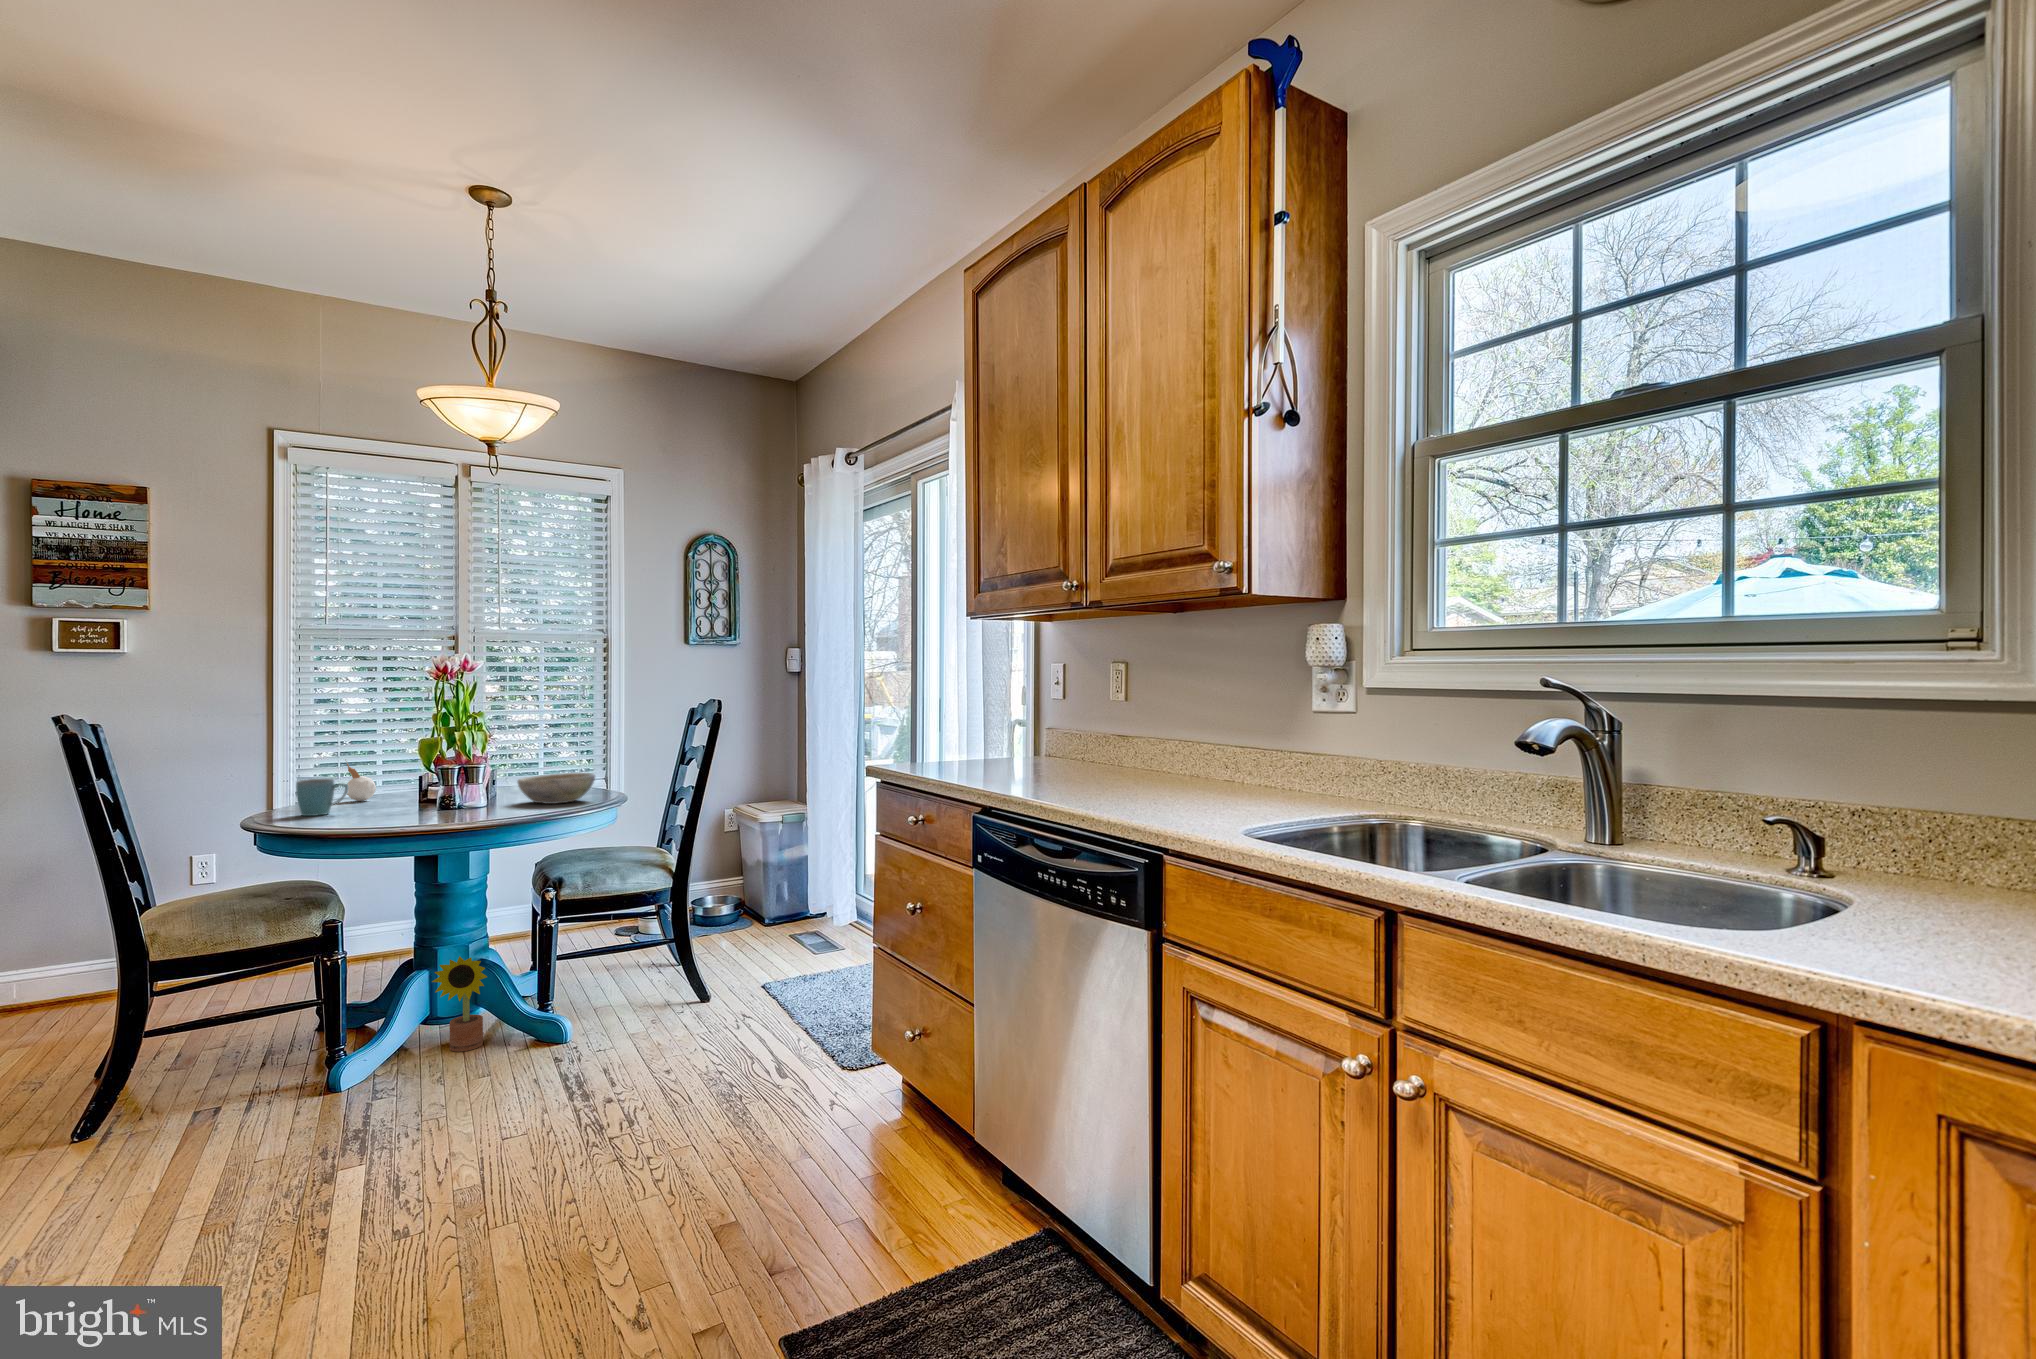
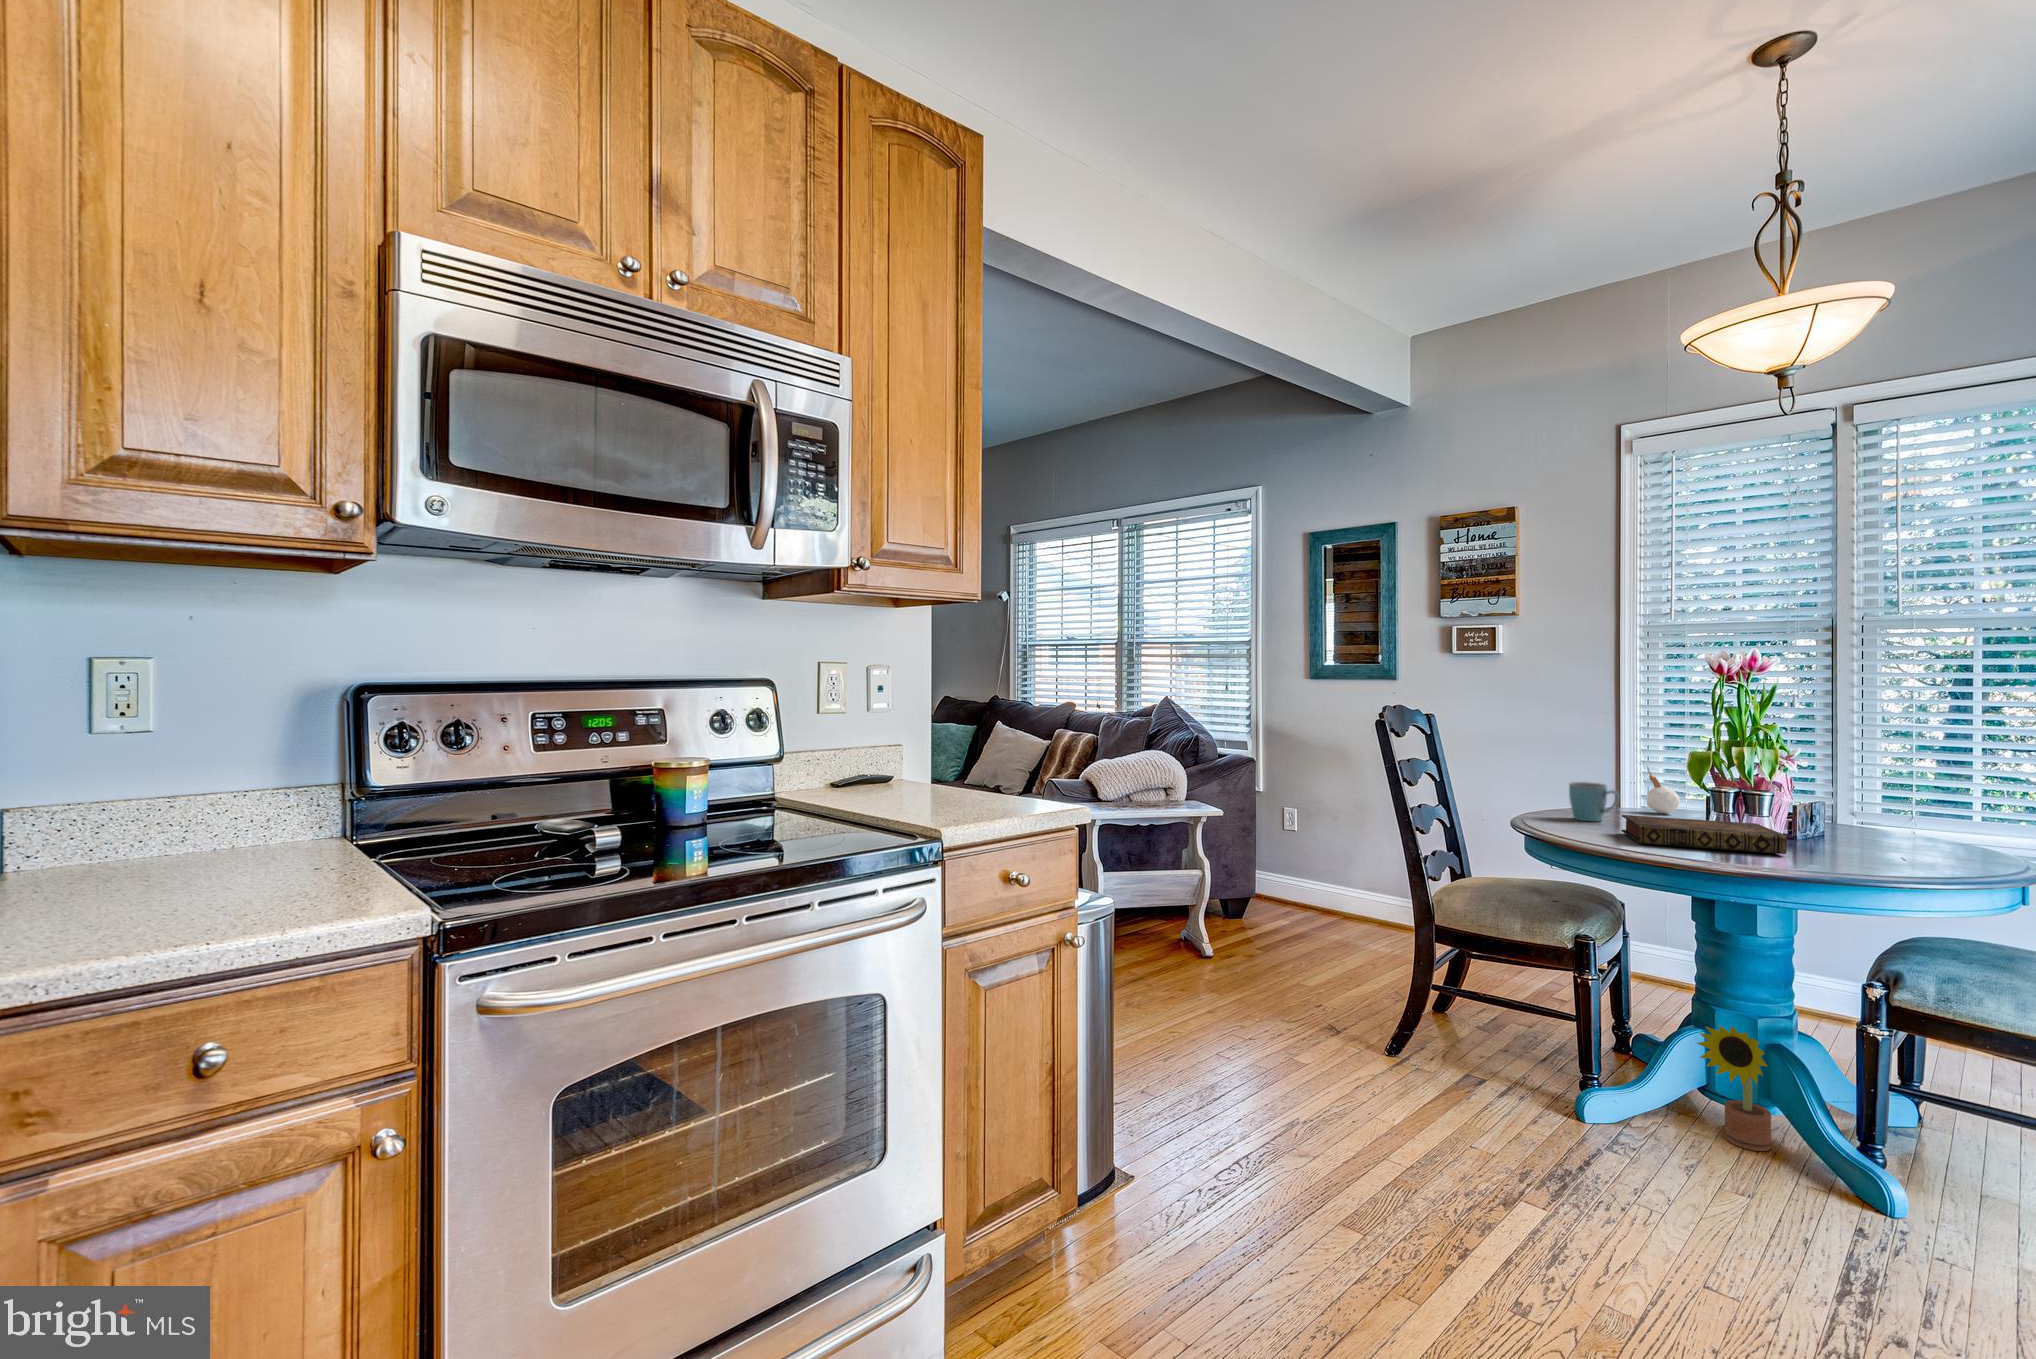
bowl: present [518,773,595,804] -> none [1837,816,1976,862]
book: none [366,793,501,822] -> present [1621,815,1787,854]

